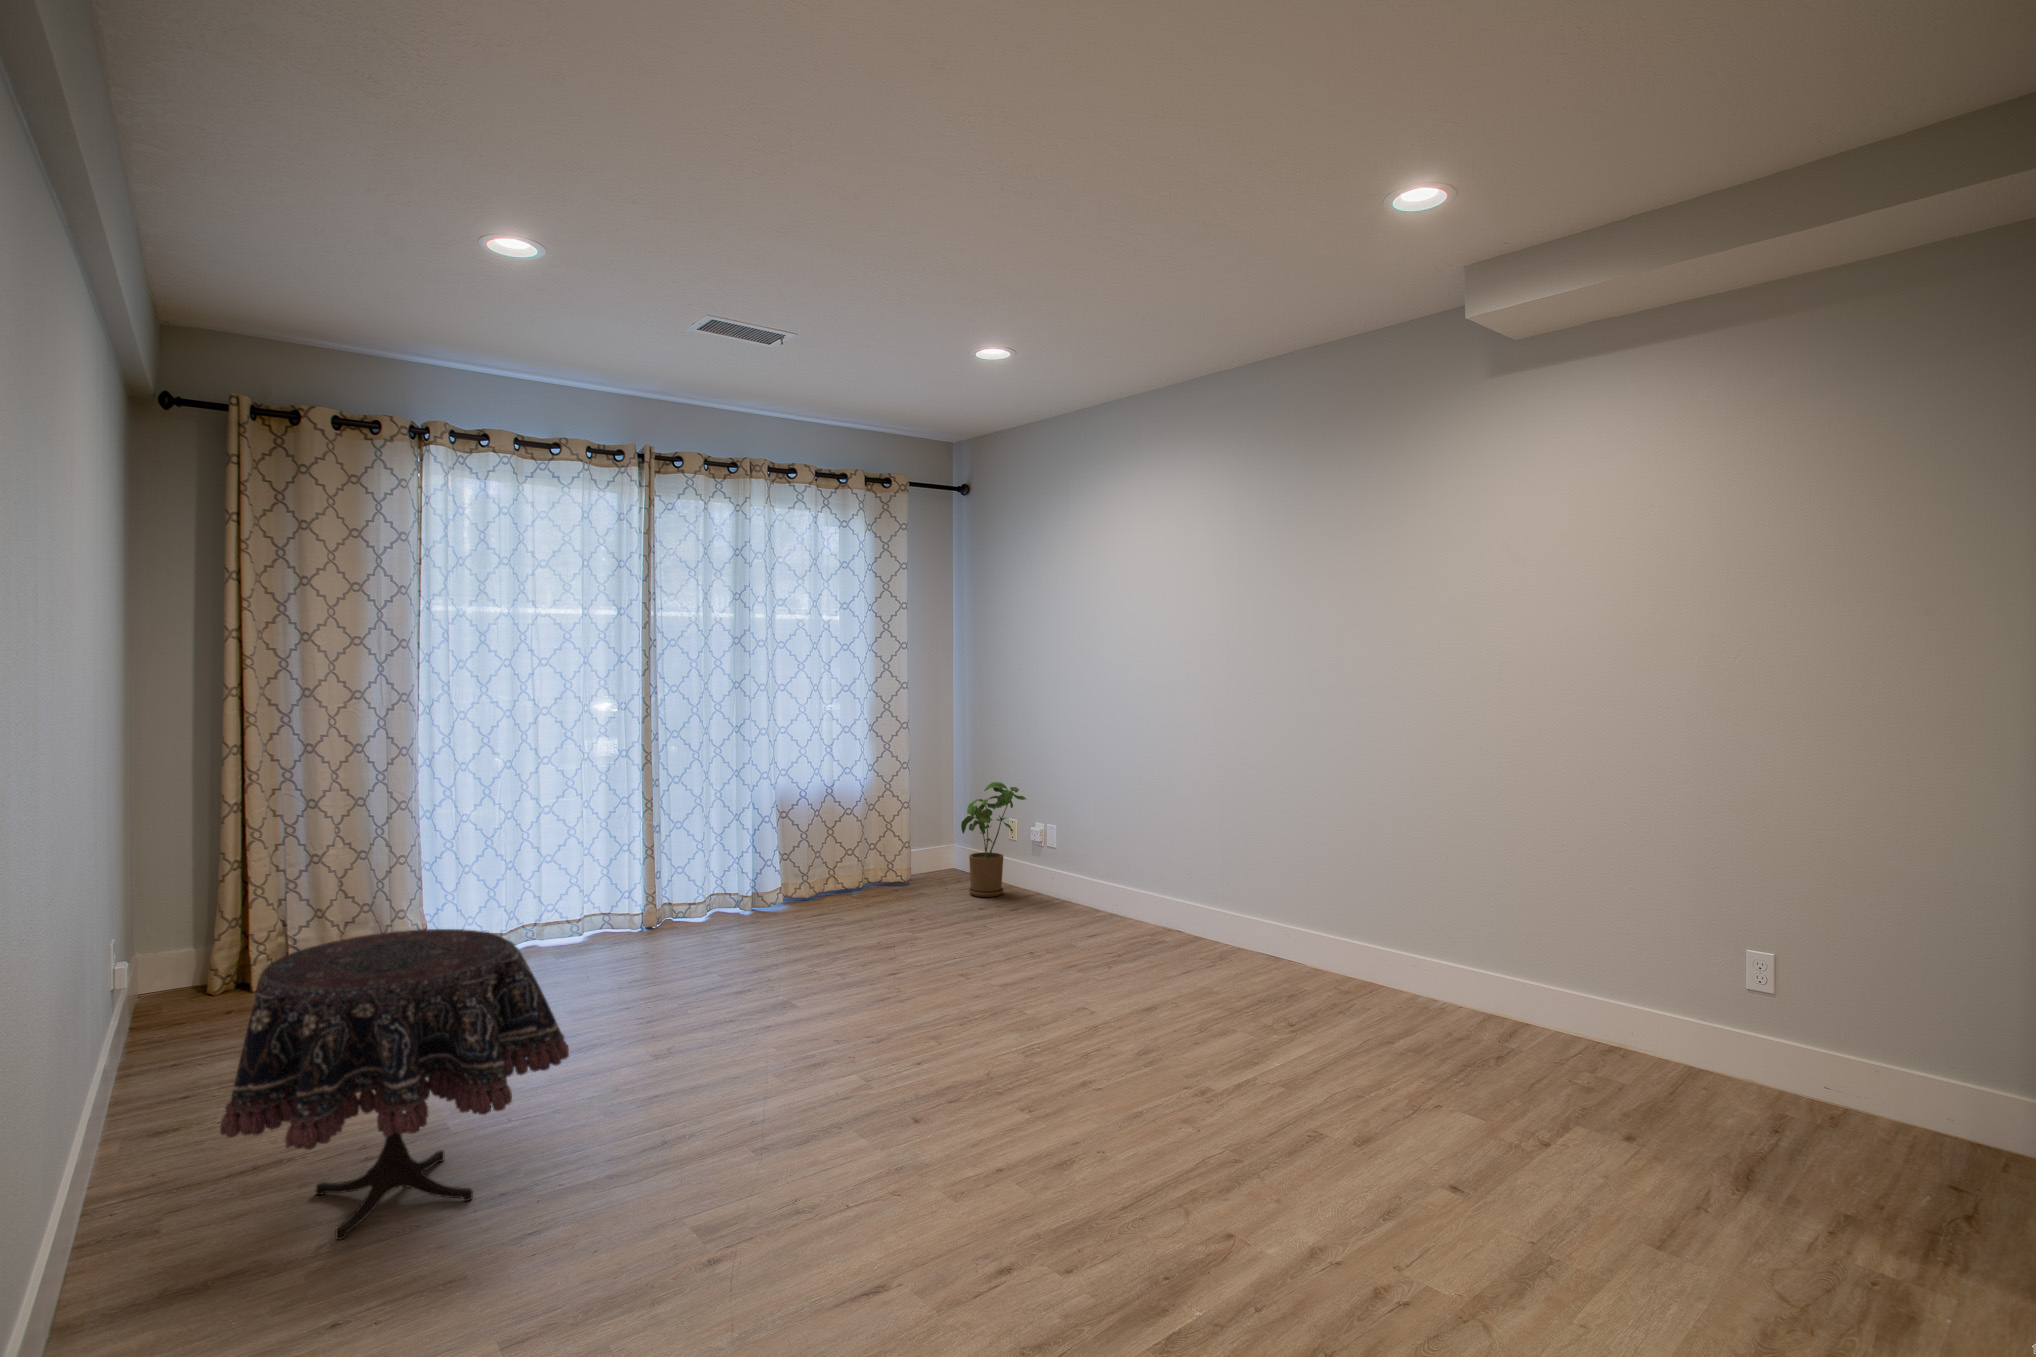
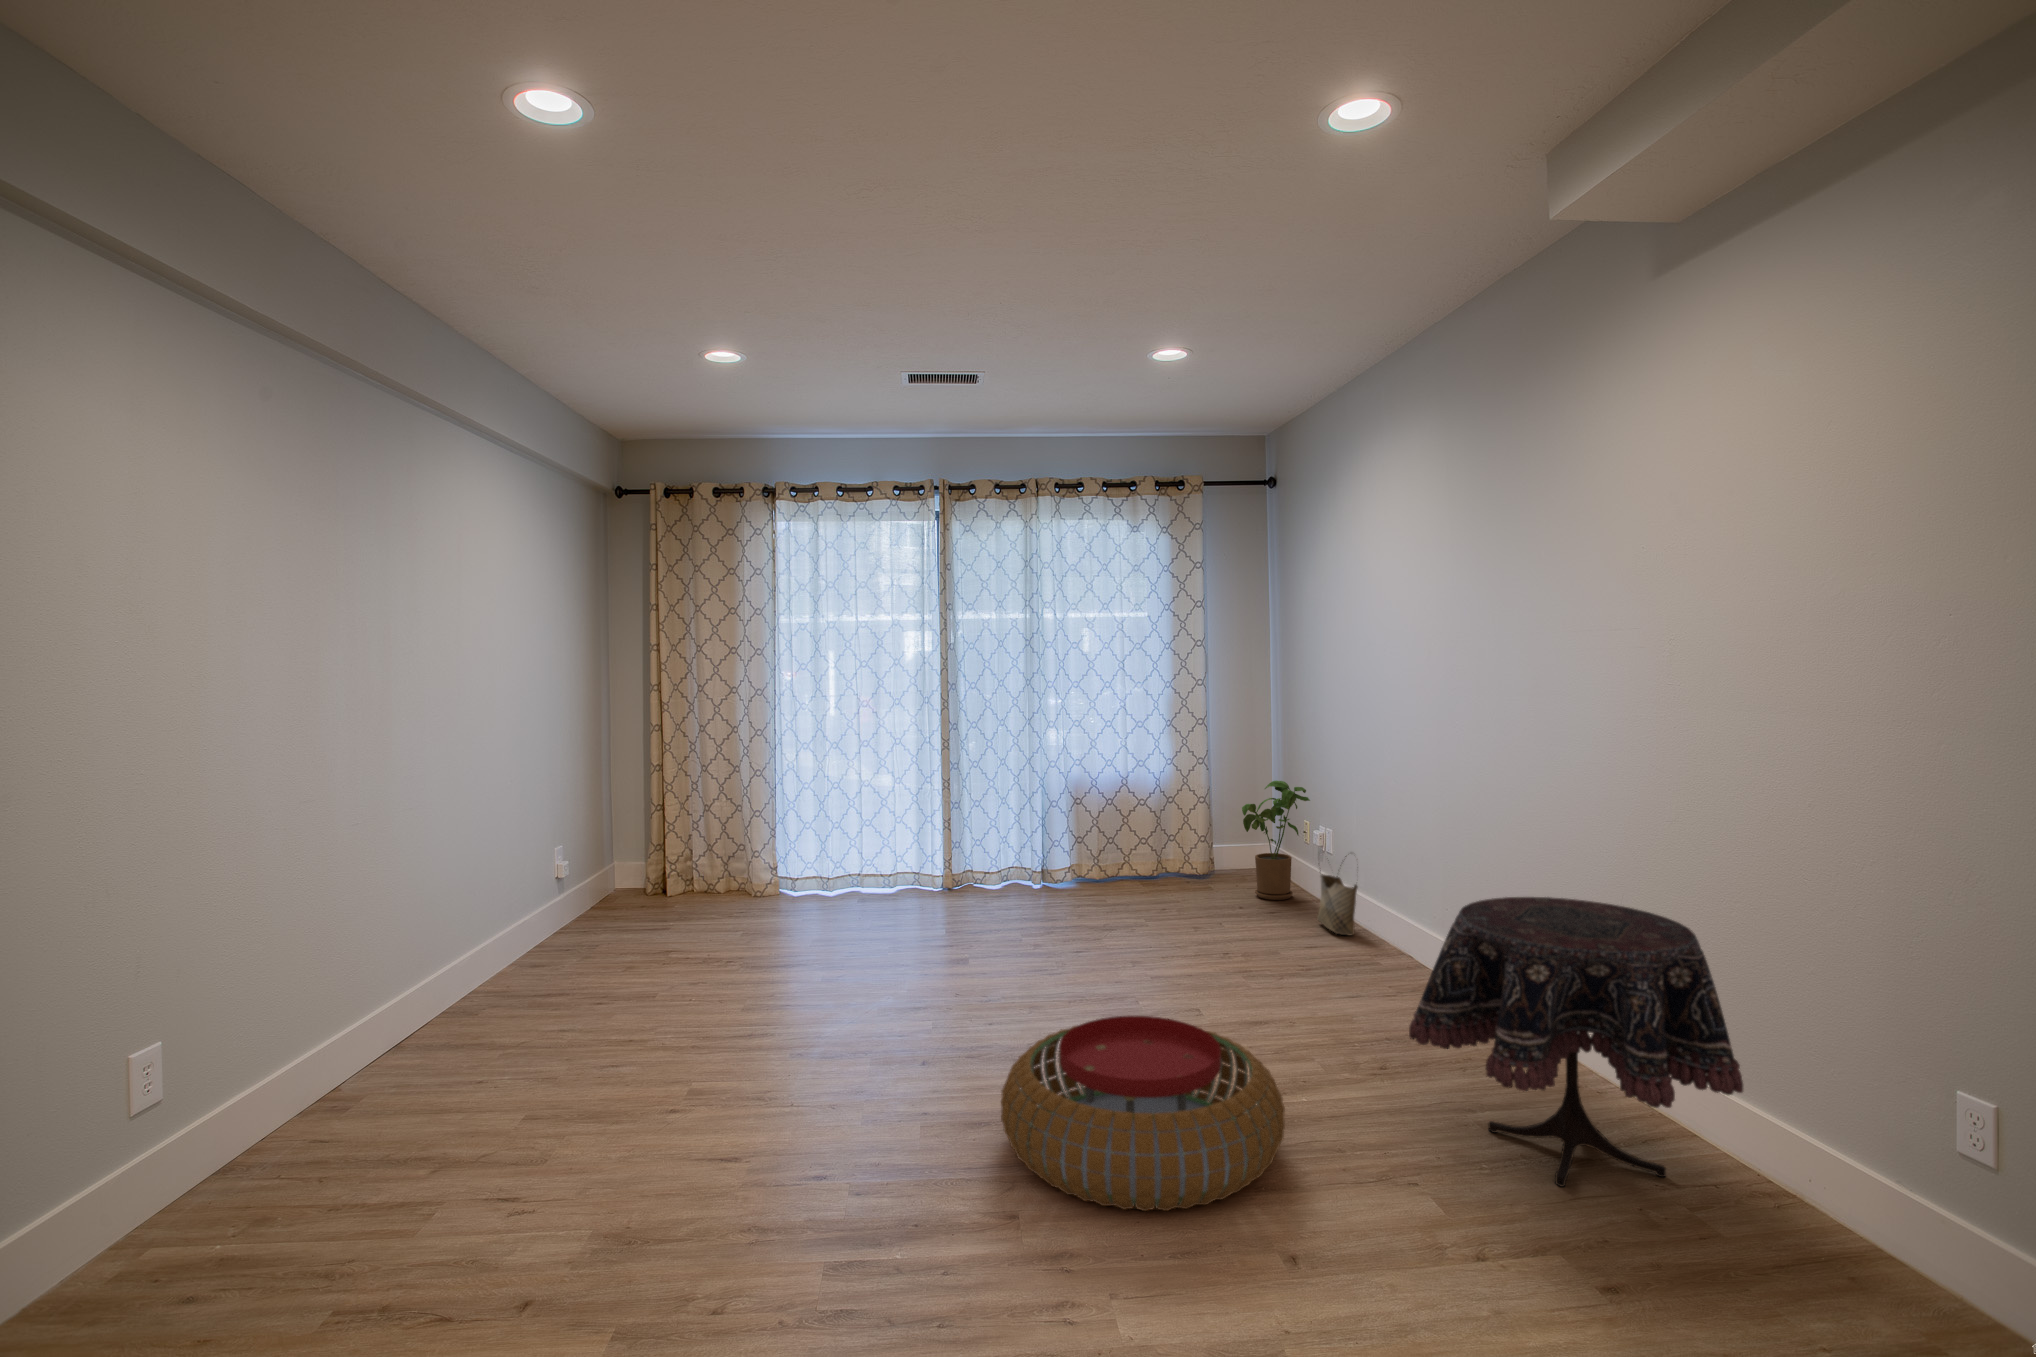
woven basket: none [1055,843,1100,917] -> present [1317,856,1358,935]
side table: present [220,929,569,1240] -> present [1409,897,1743,1187]
pouf: none [1064,988,1308,1139] -> present [1001,1016,1285,1211]

